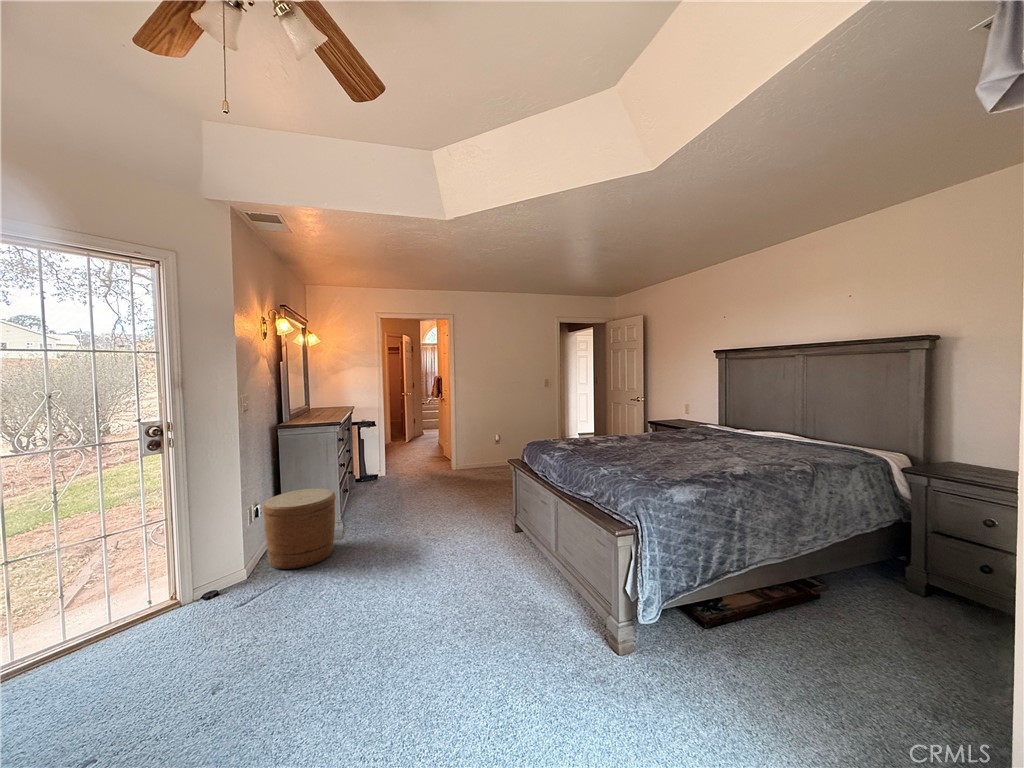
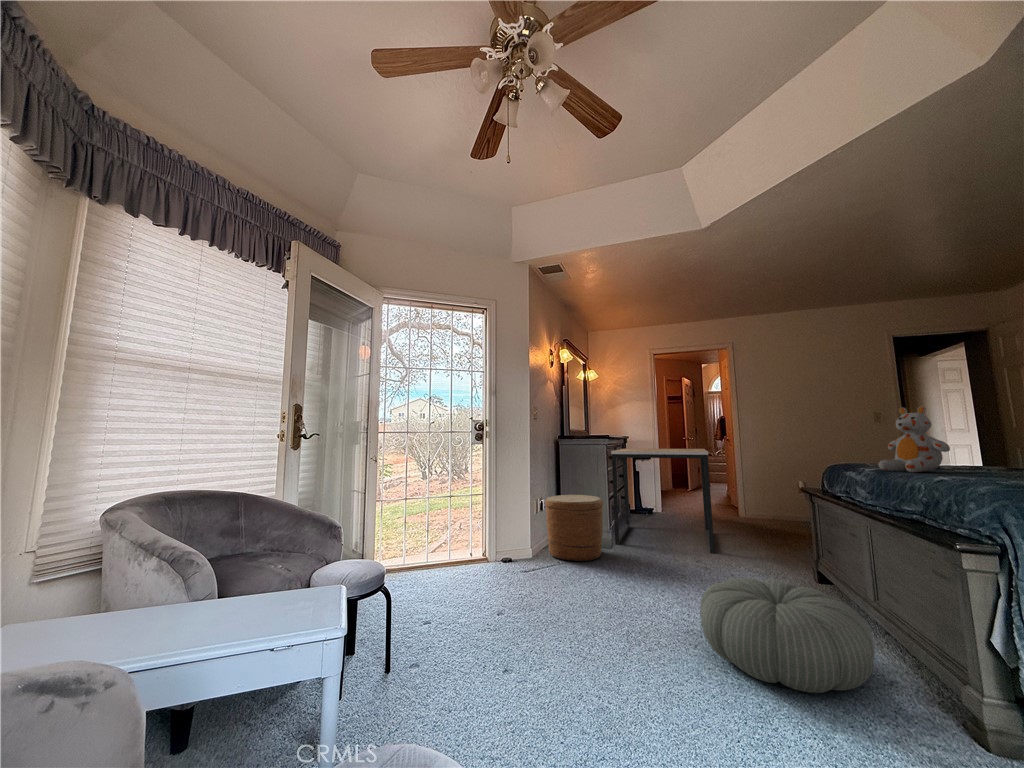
stuffed bear: none [558,401,596,450] -> present [879,406,950,472]
side table: none [342,420,438,529] -> present [611,449,715,553]
pouf: none [444,559,563,661] -> present [700,578,874,693]

